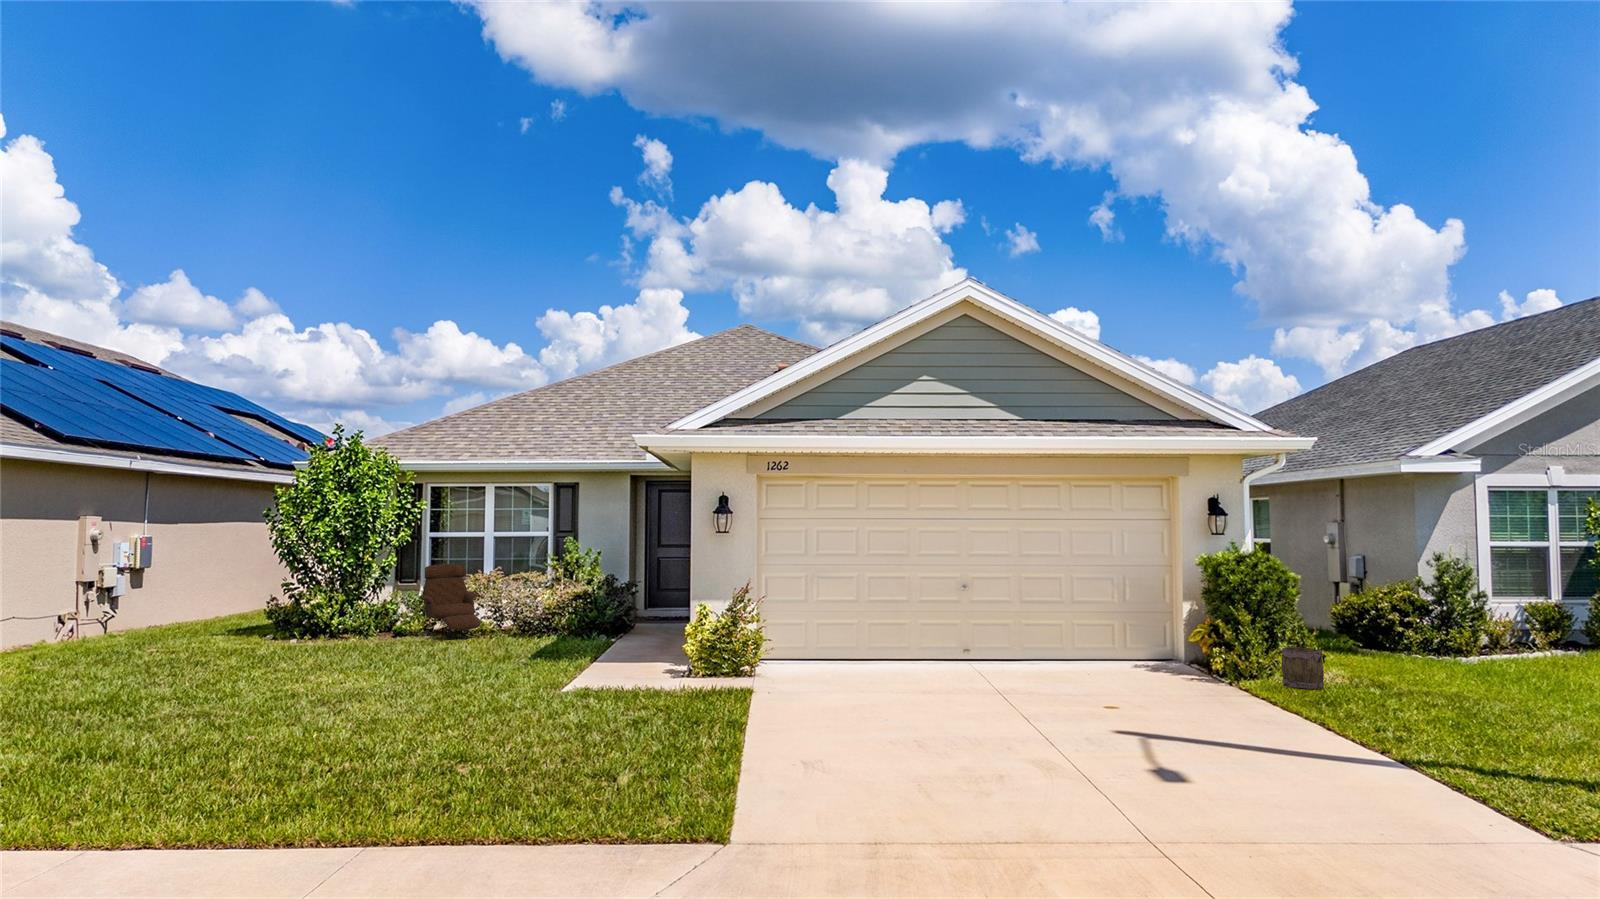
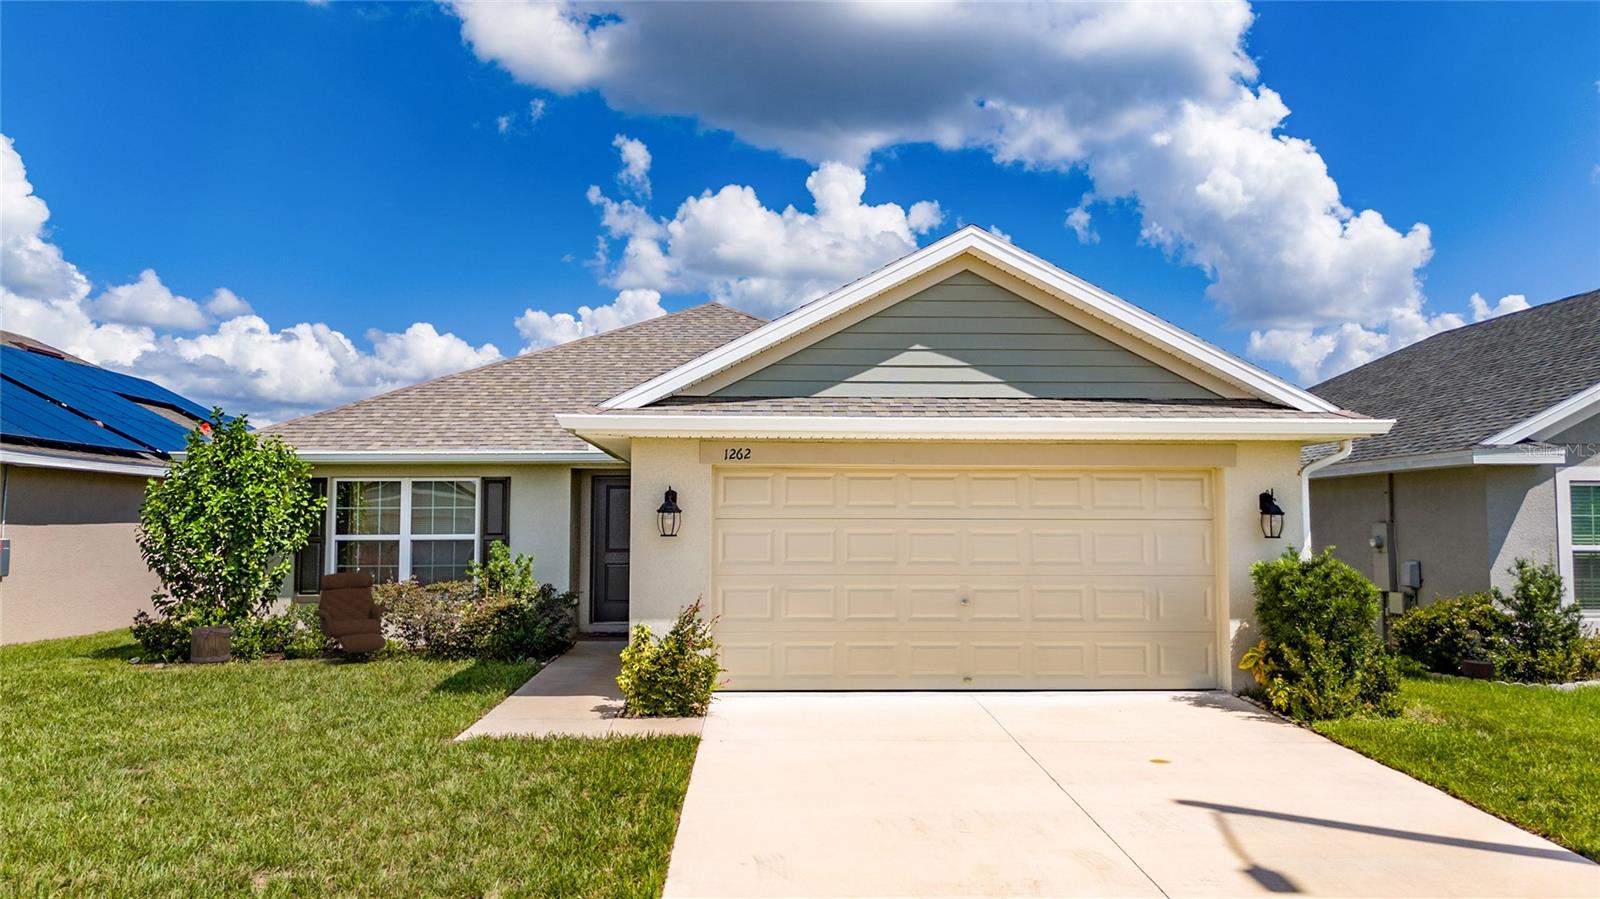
decorative plant: none [1383,612,1413,653] -> present [1456,629,1494,678]
bucket: present [1281,645,1326,689] -> present [190,624,236,663]

